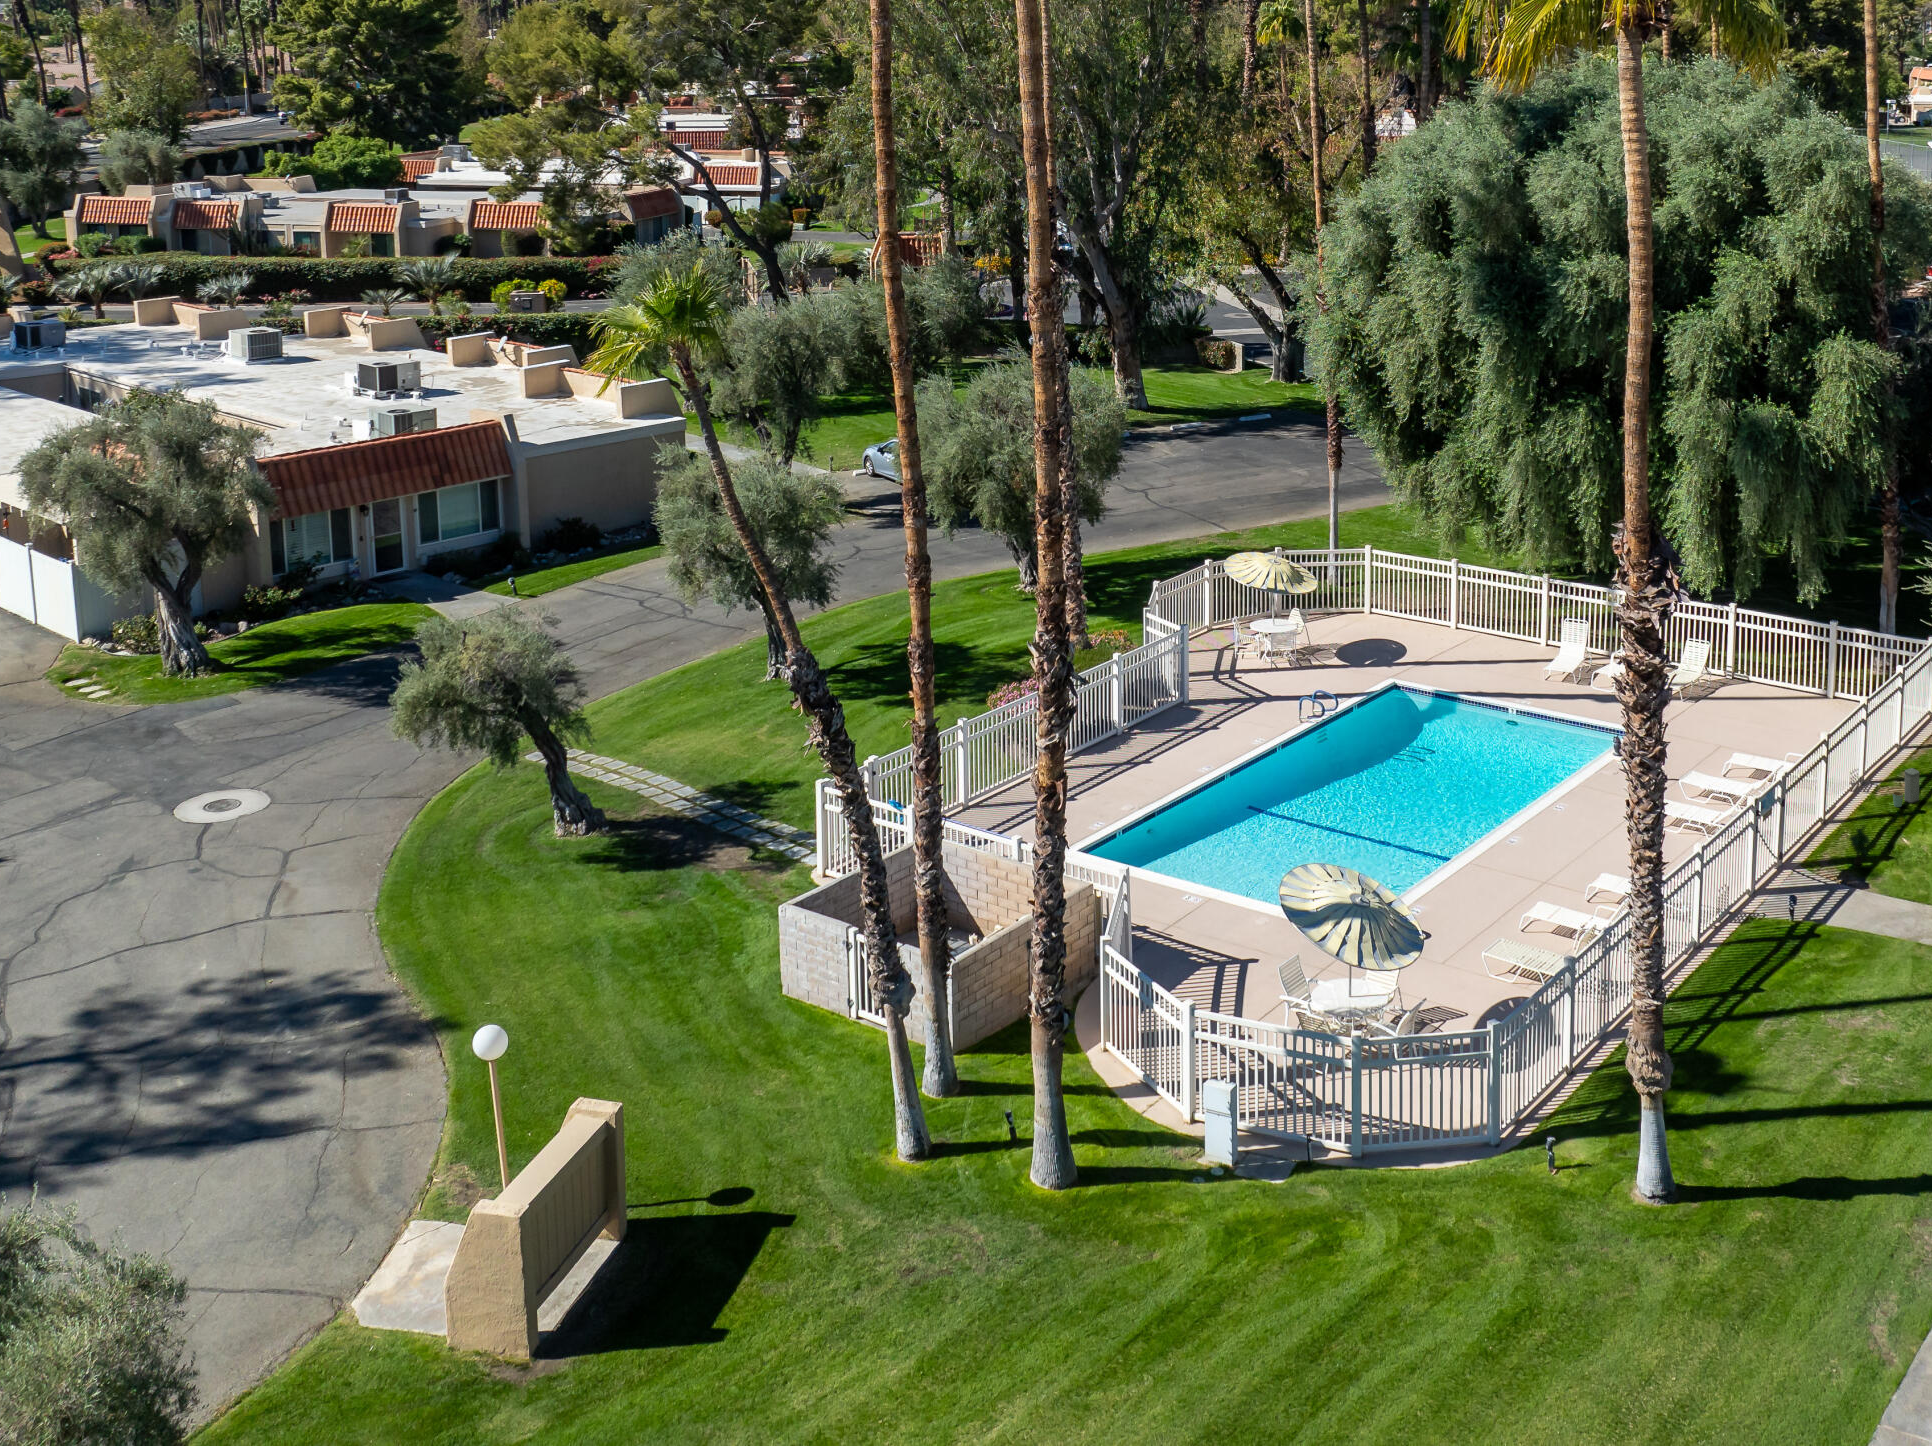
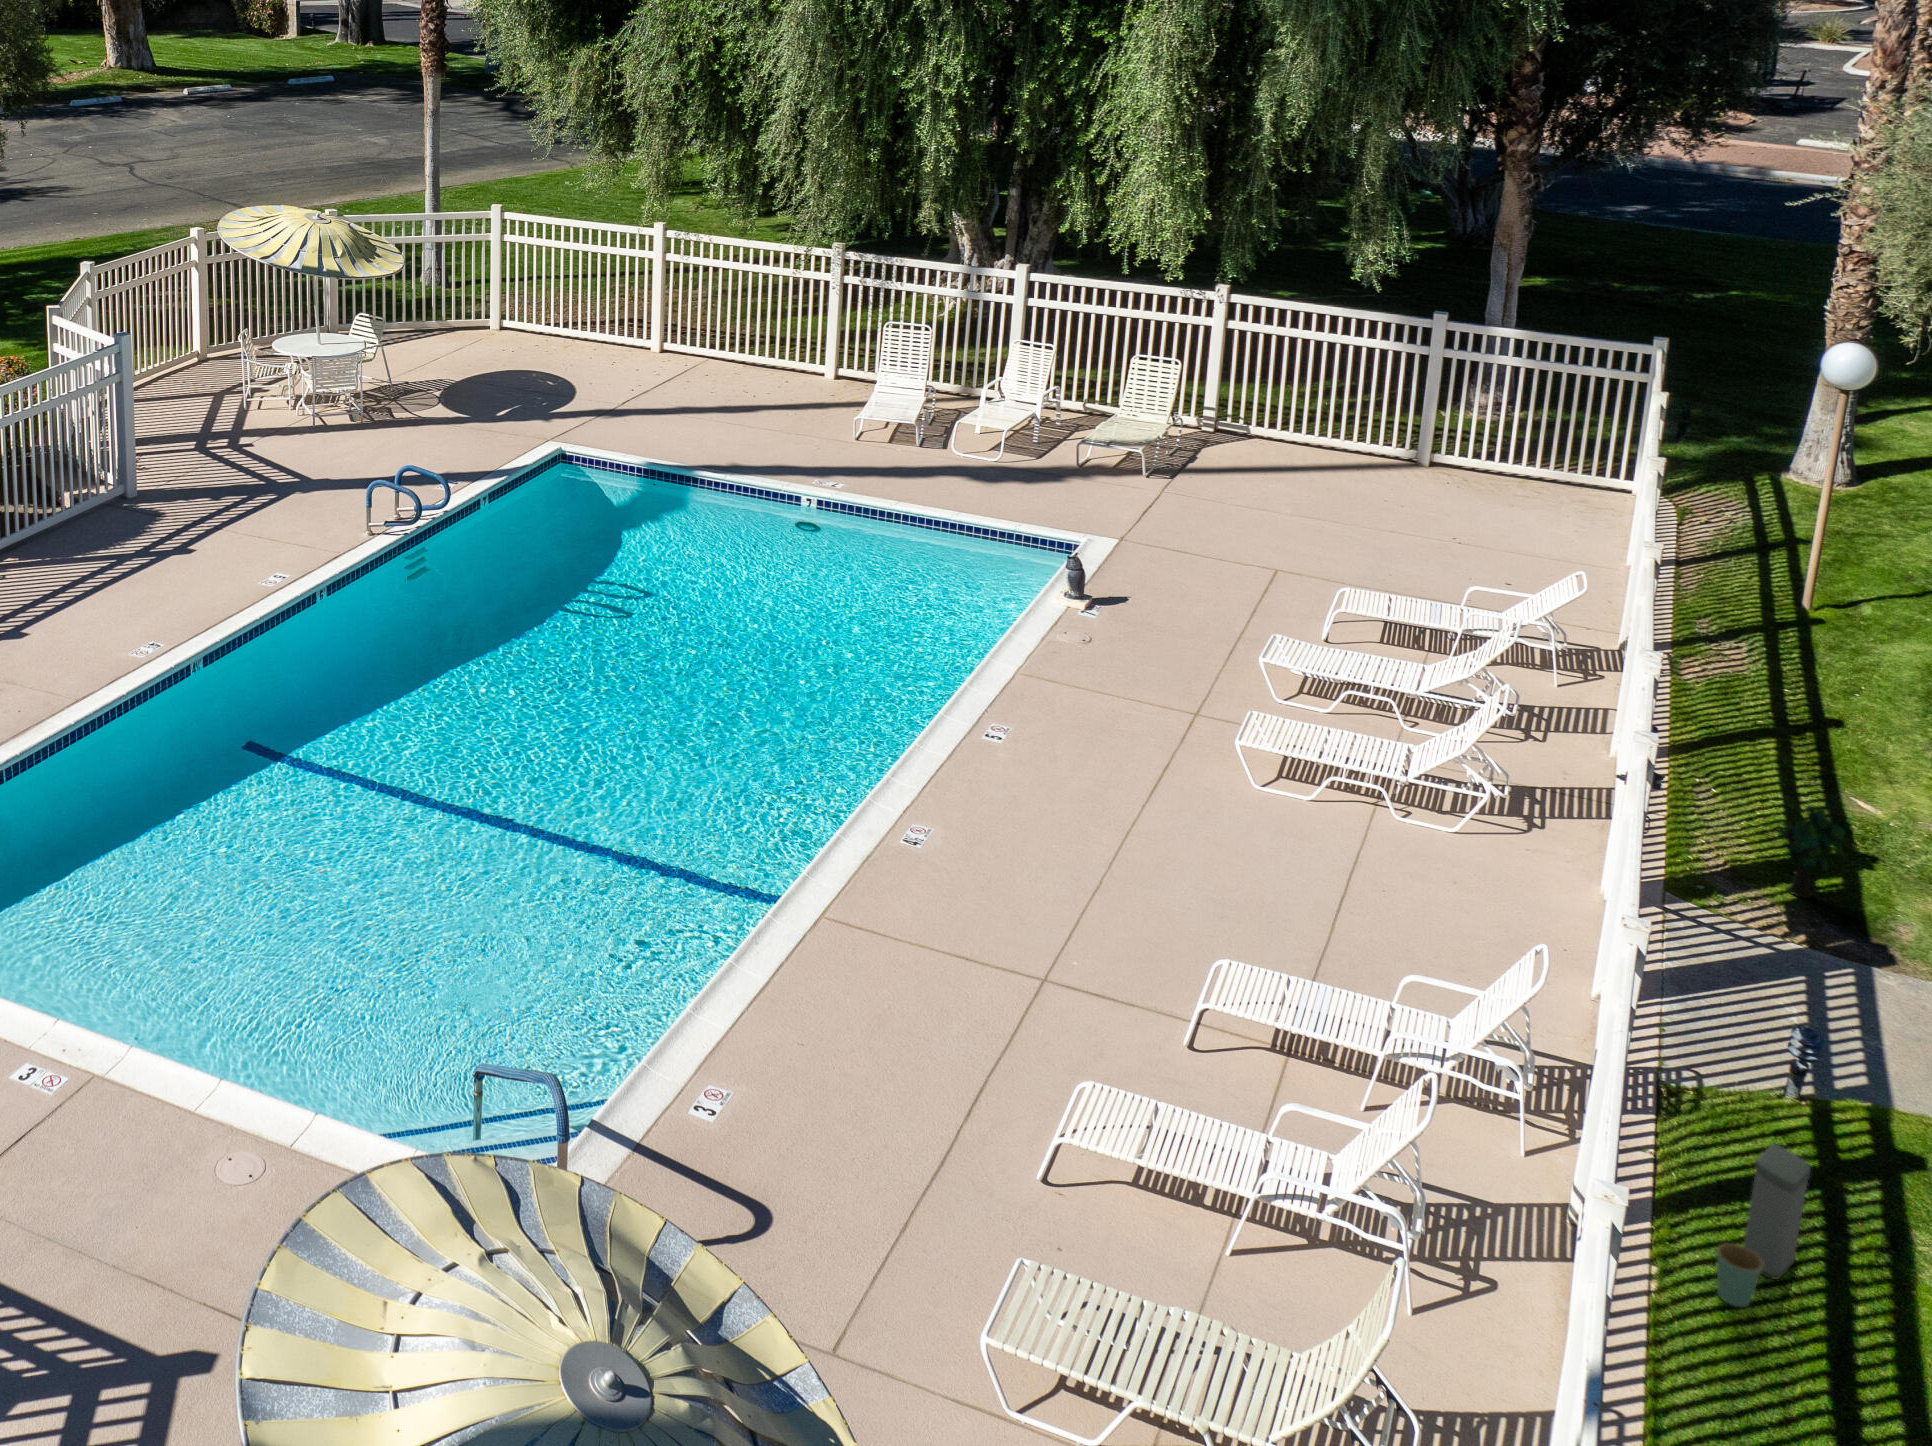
trash can: present [1893,768,1919,807] -> present [1717,1145,1811,1307]

